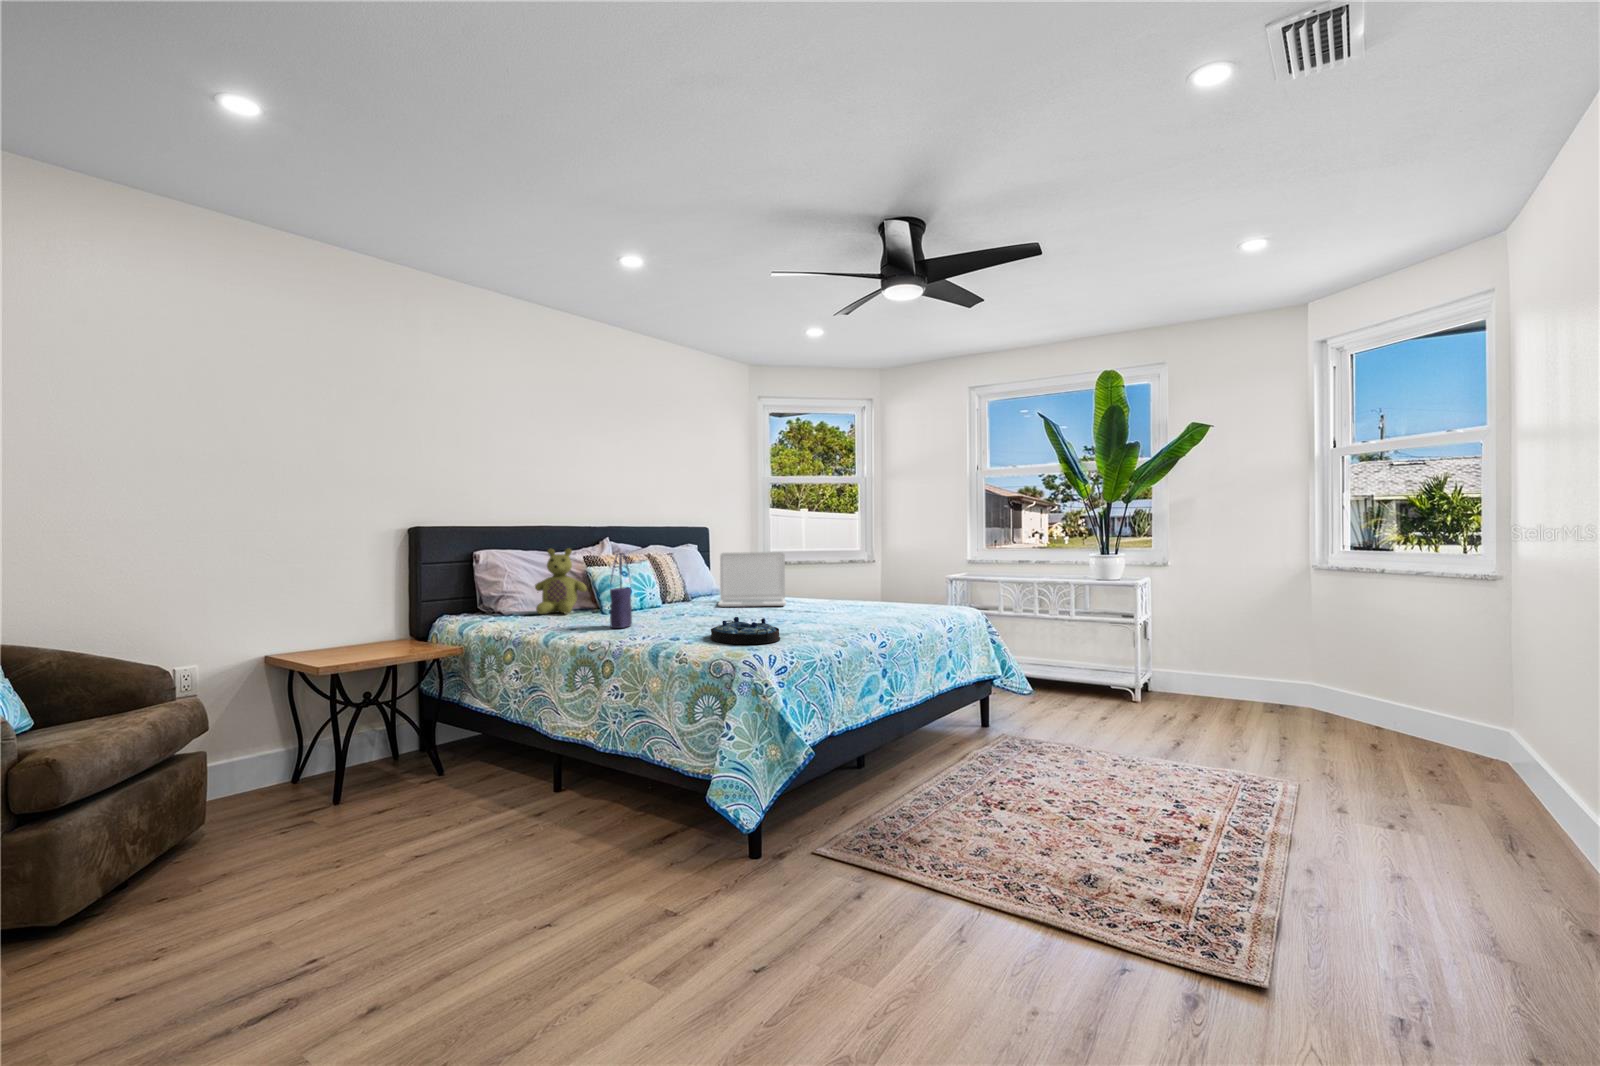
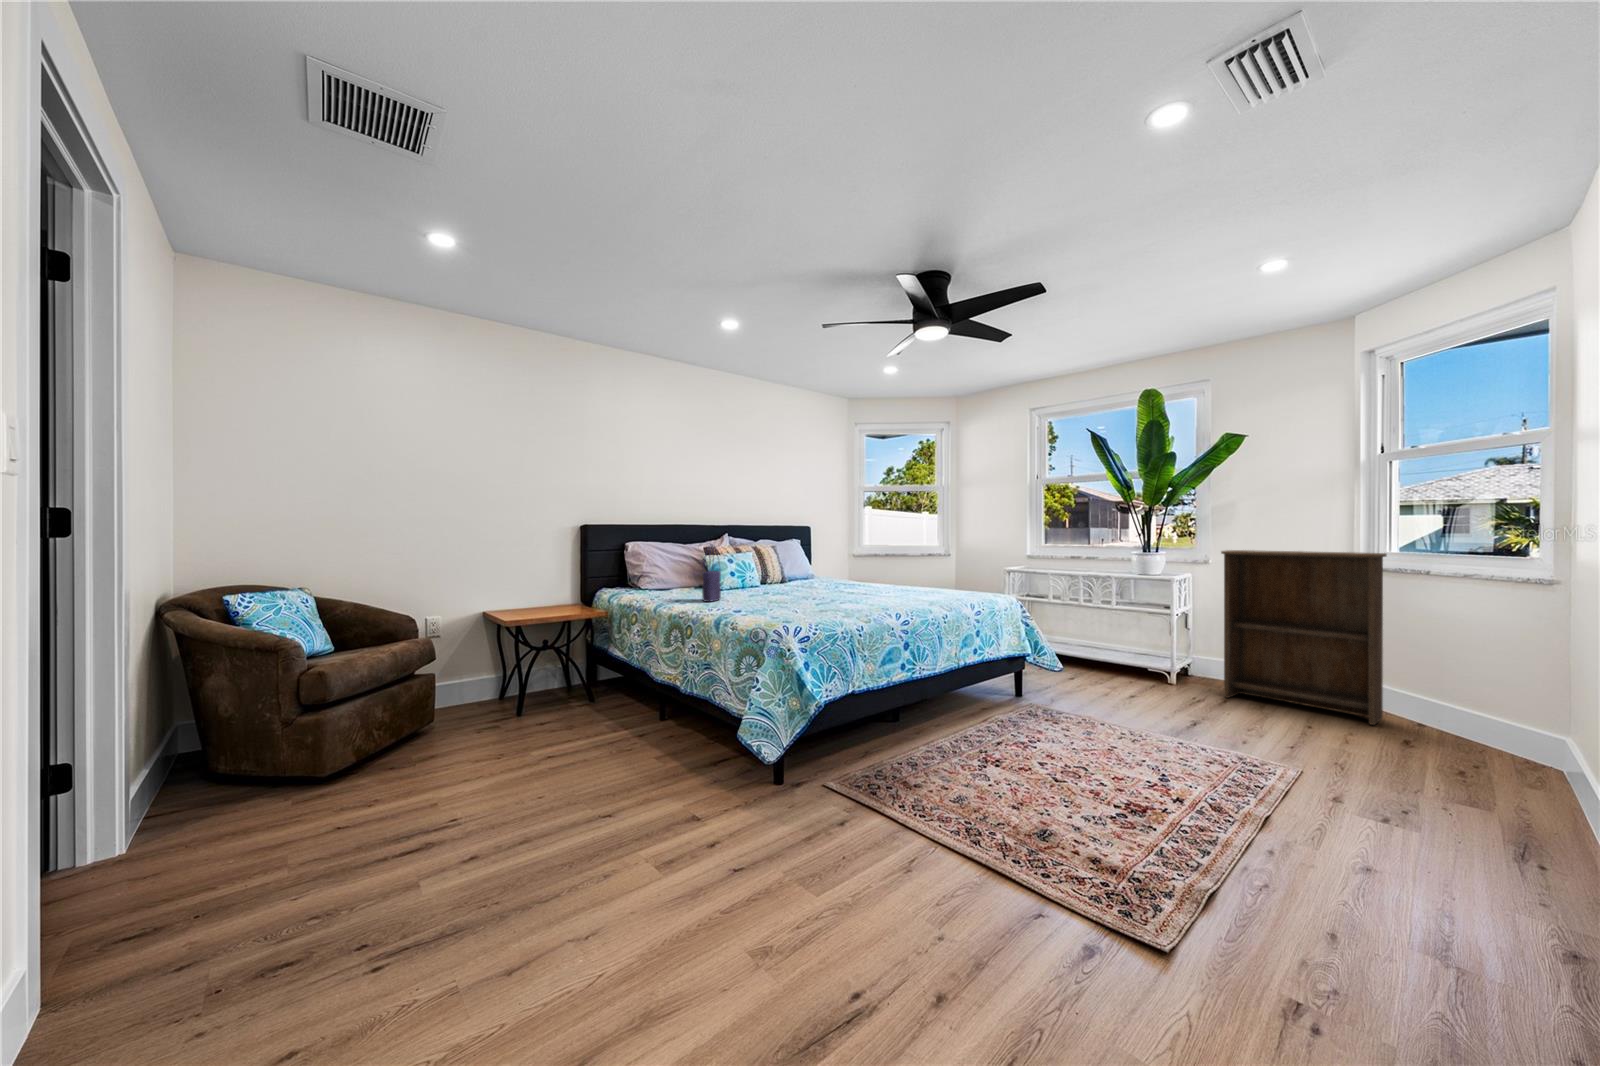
stuffed bear: present [535,548,587,614] -> none [662,541,701,589]
bookshelf: none [1187,550,1345,731] -> present [1221,550,1387,725]
laptop: present [718,552,786,607] -> none [800,546,857,589]
serving tray: present [710,617,781,644] -> none [766,596,820,618]

